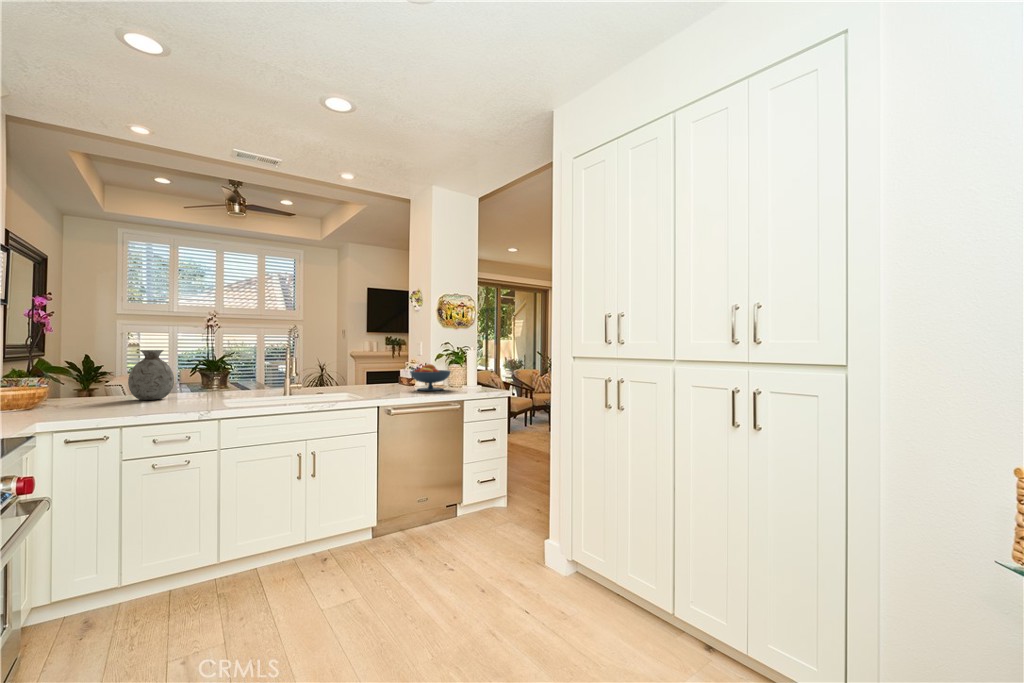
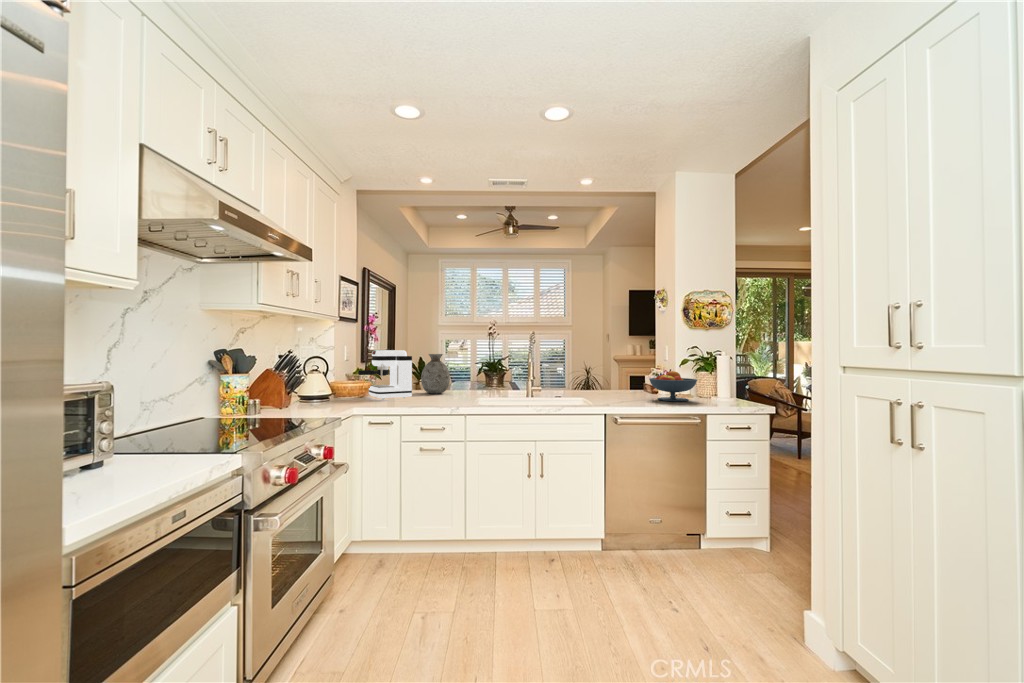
coffee maker: none [19,345,121,412] -> present [358,350,412,399]

